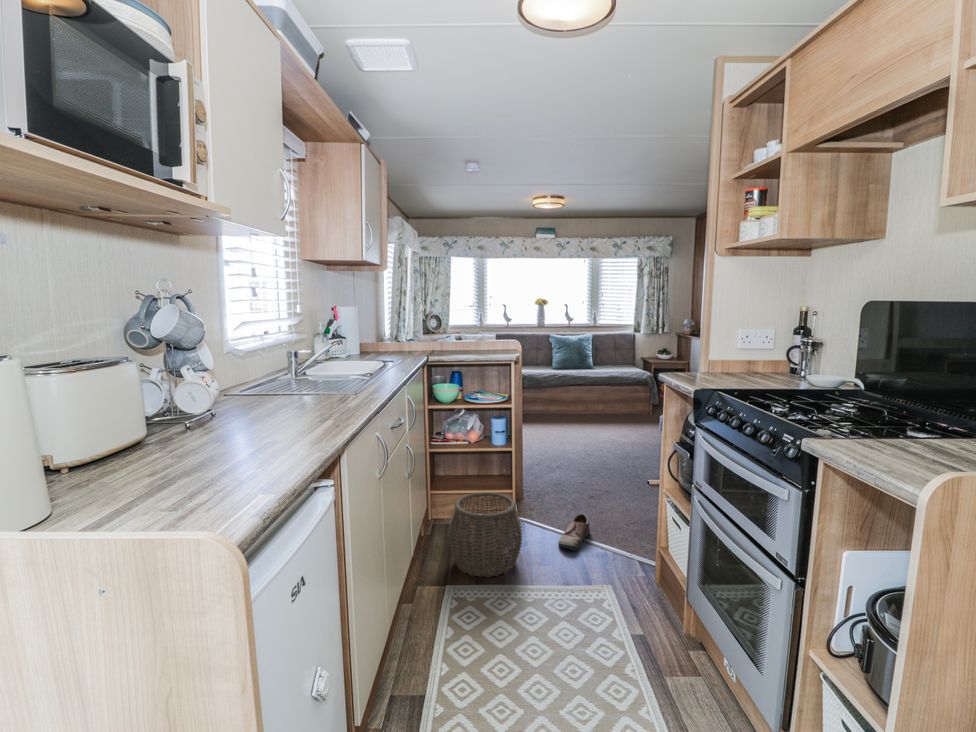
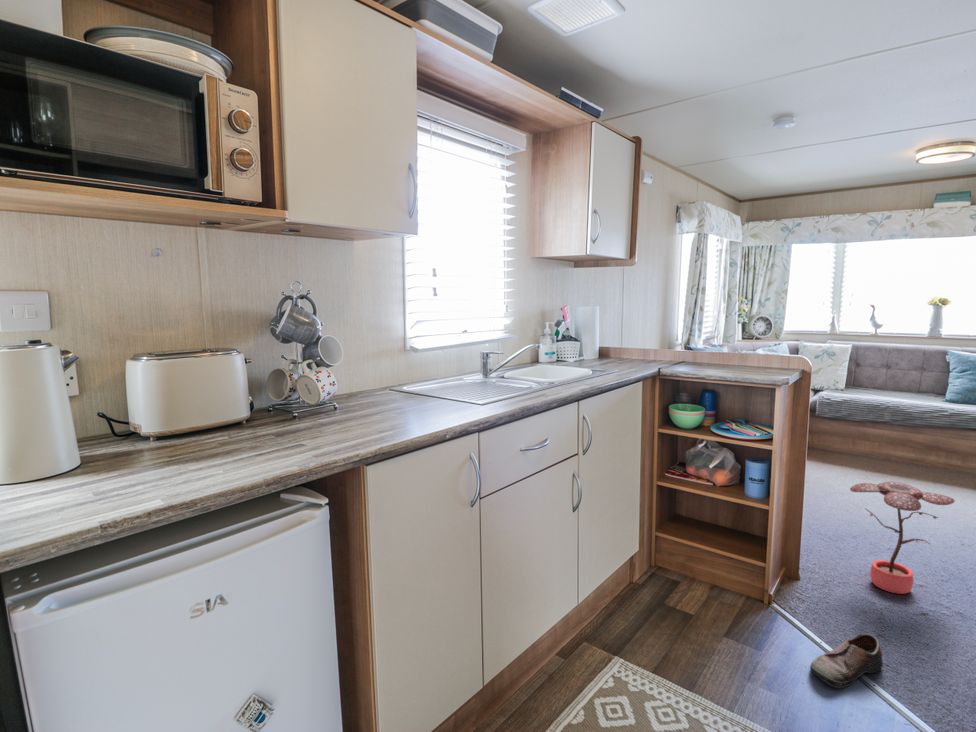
potted plant: none [545,420,598,491] -> present [850,482,955,594]
woven basket: present [449,492,522,577] -> none [635,552,740,675]

